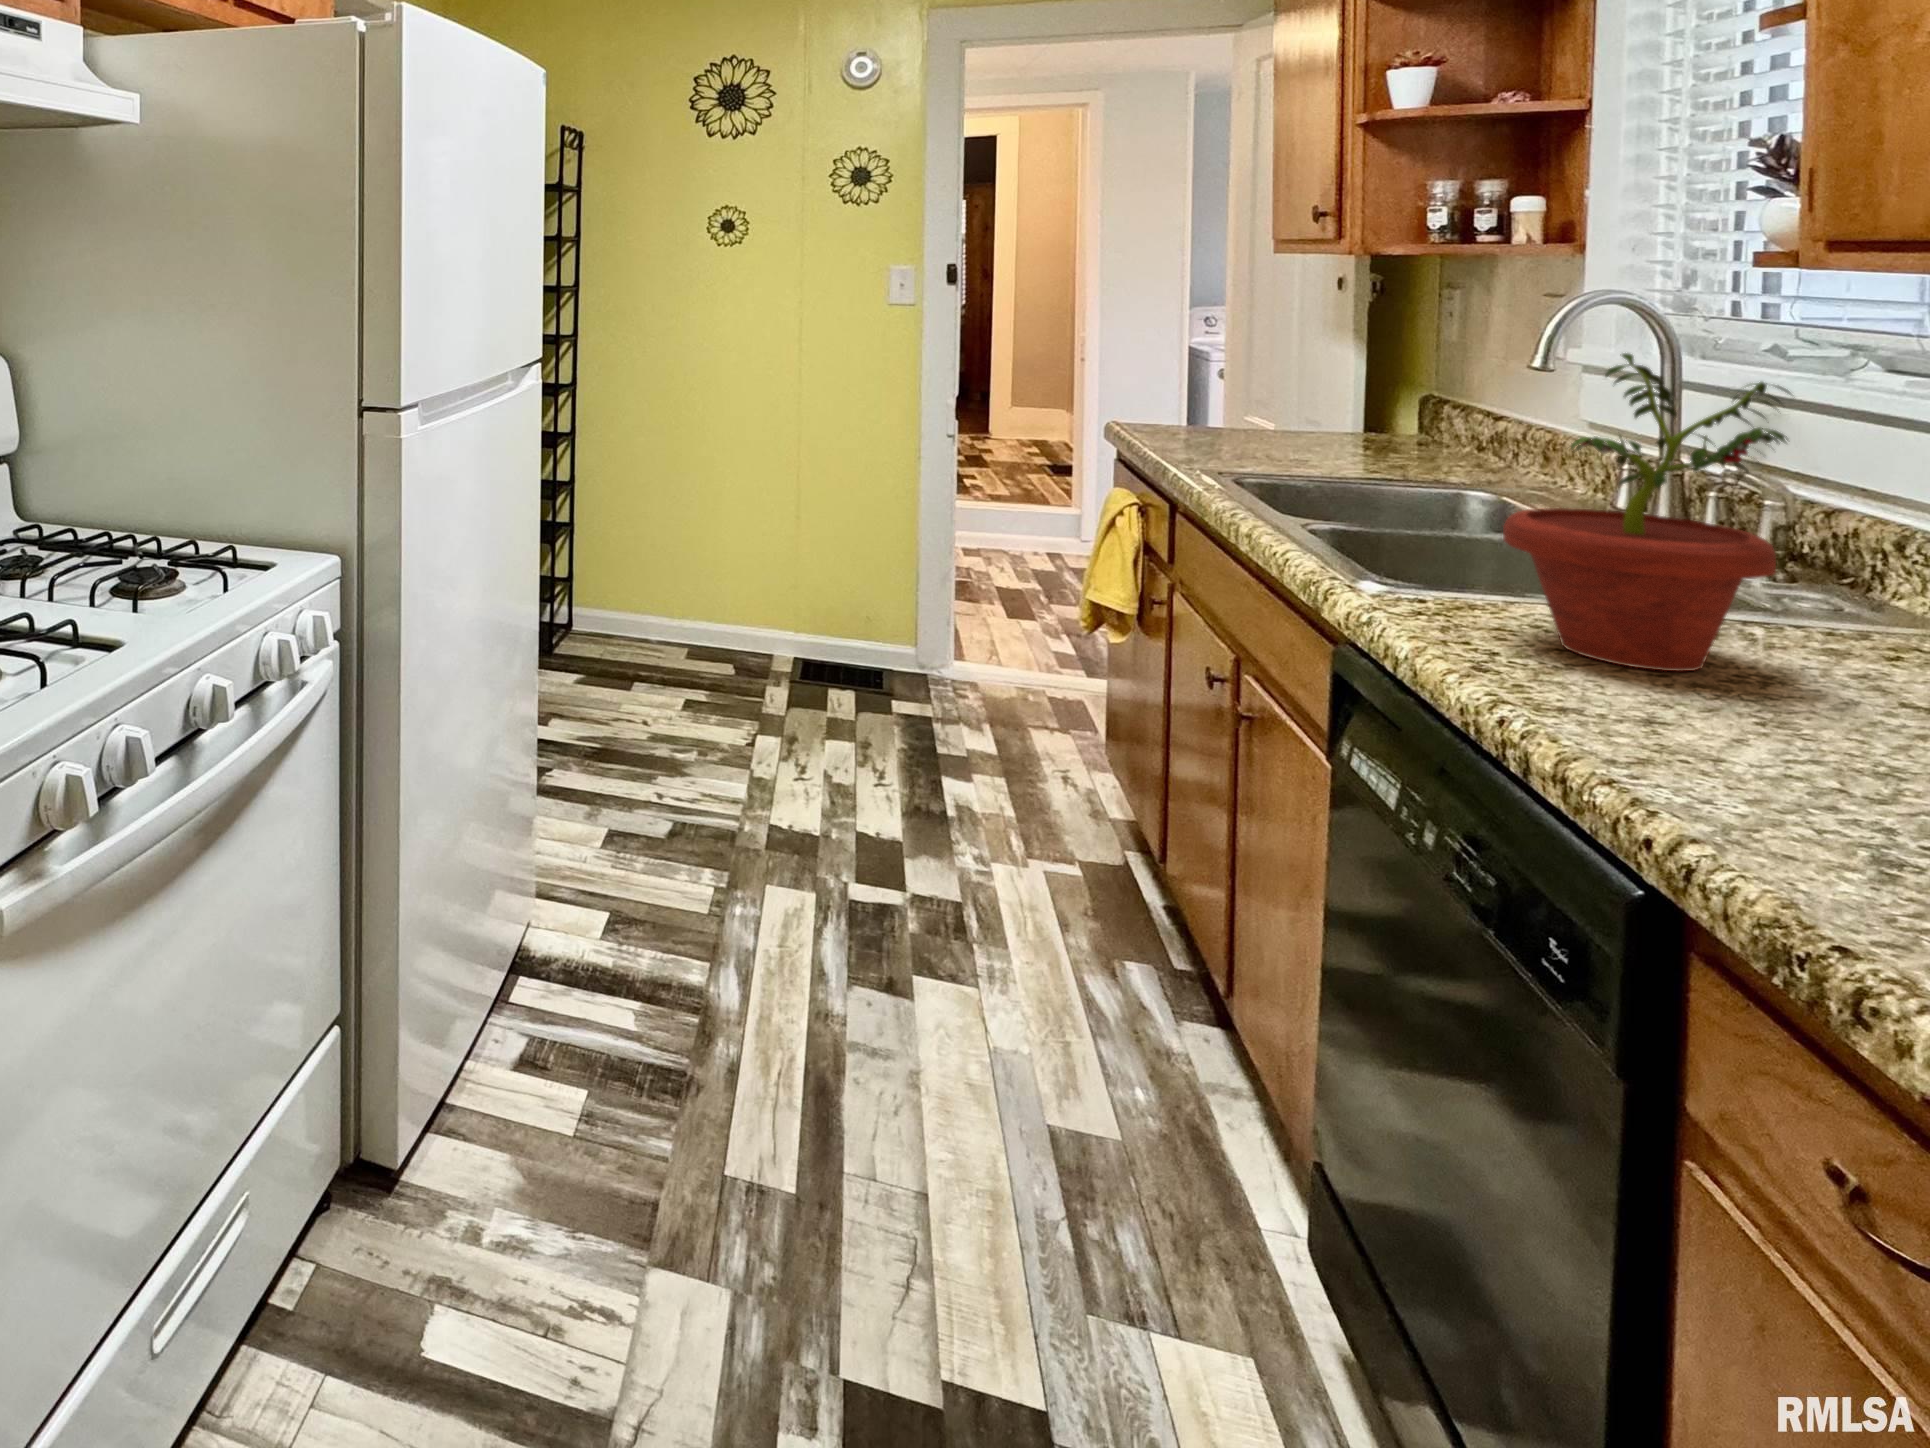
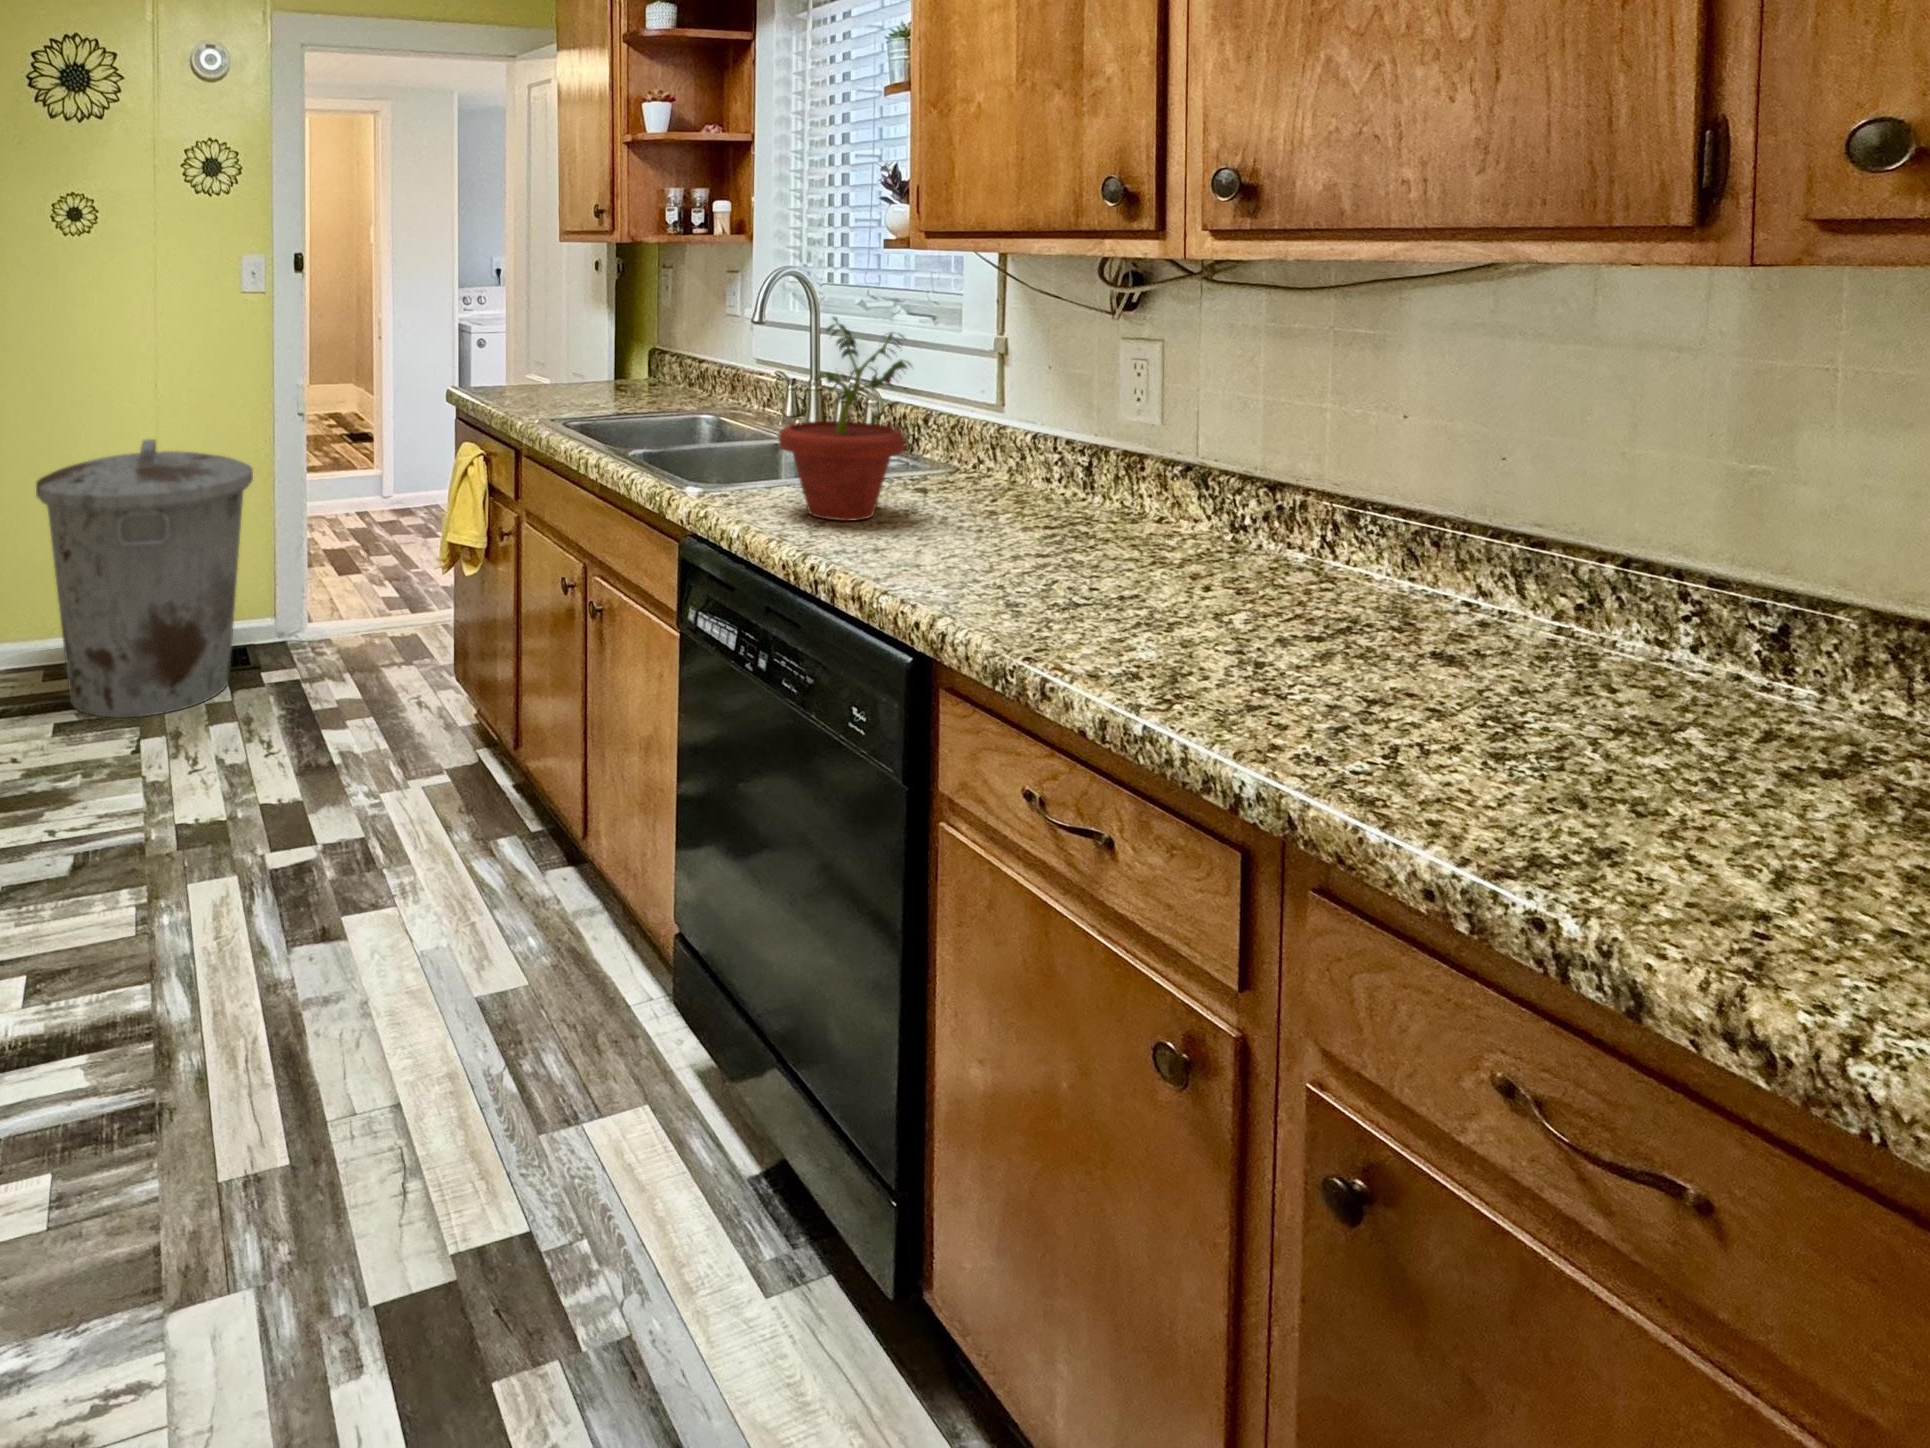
trash can: none [675,442,884,716] -> present [36,439,253,718]

